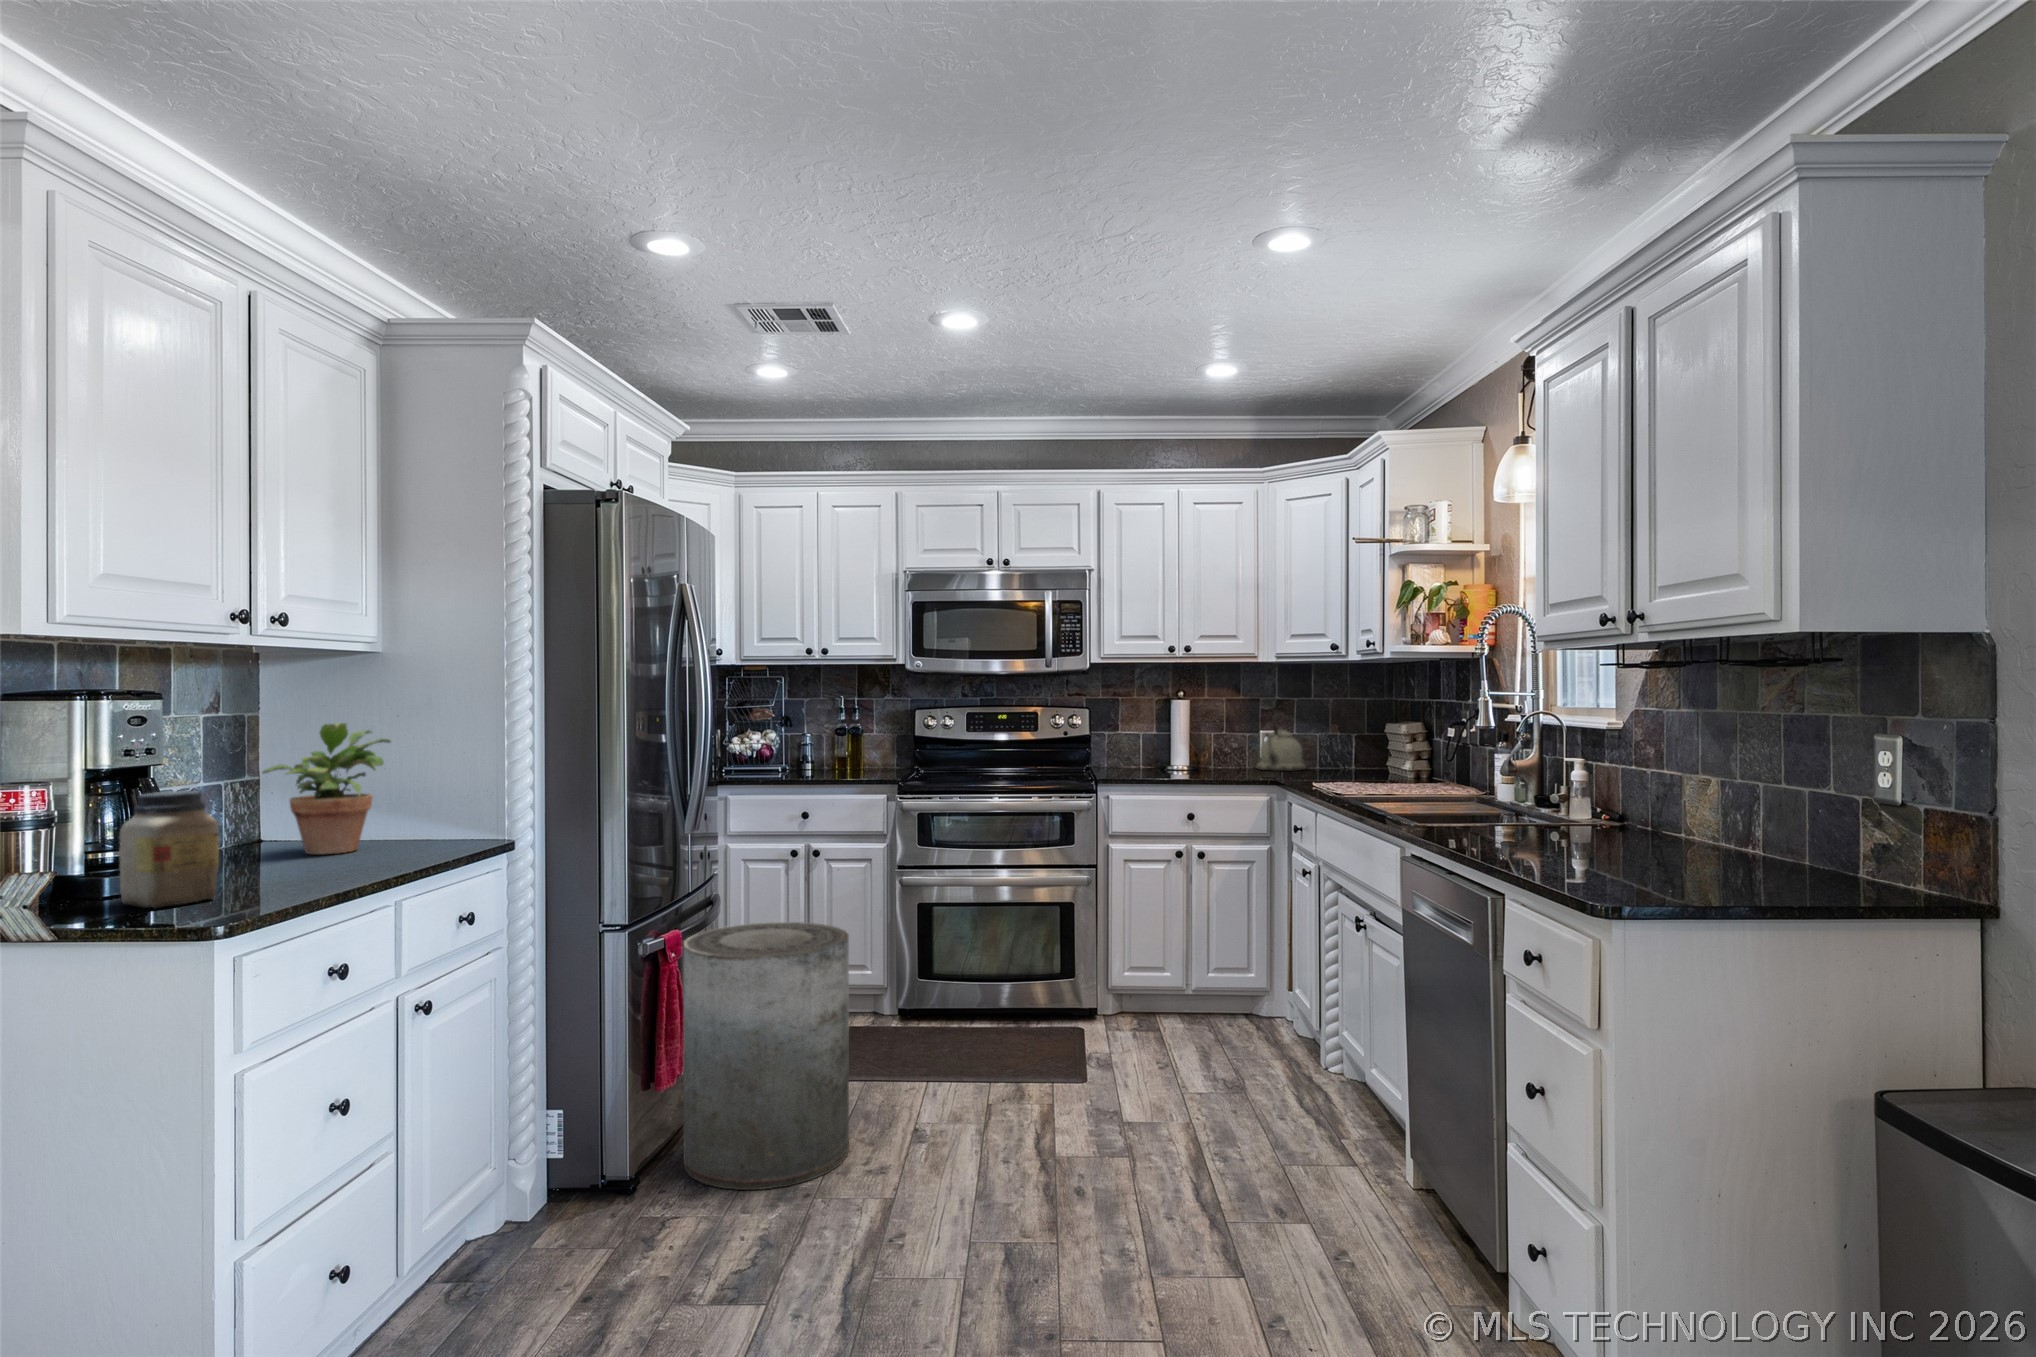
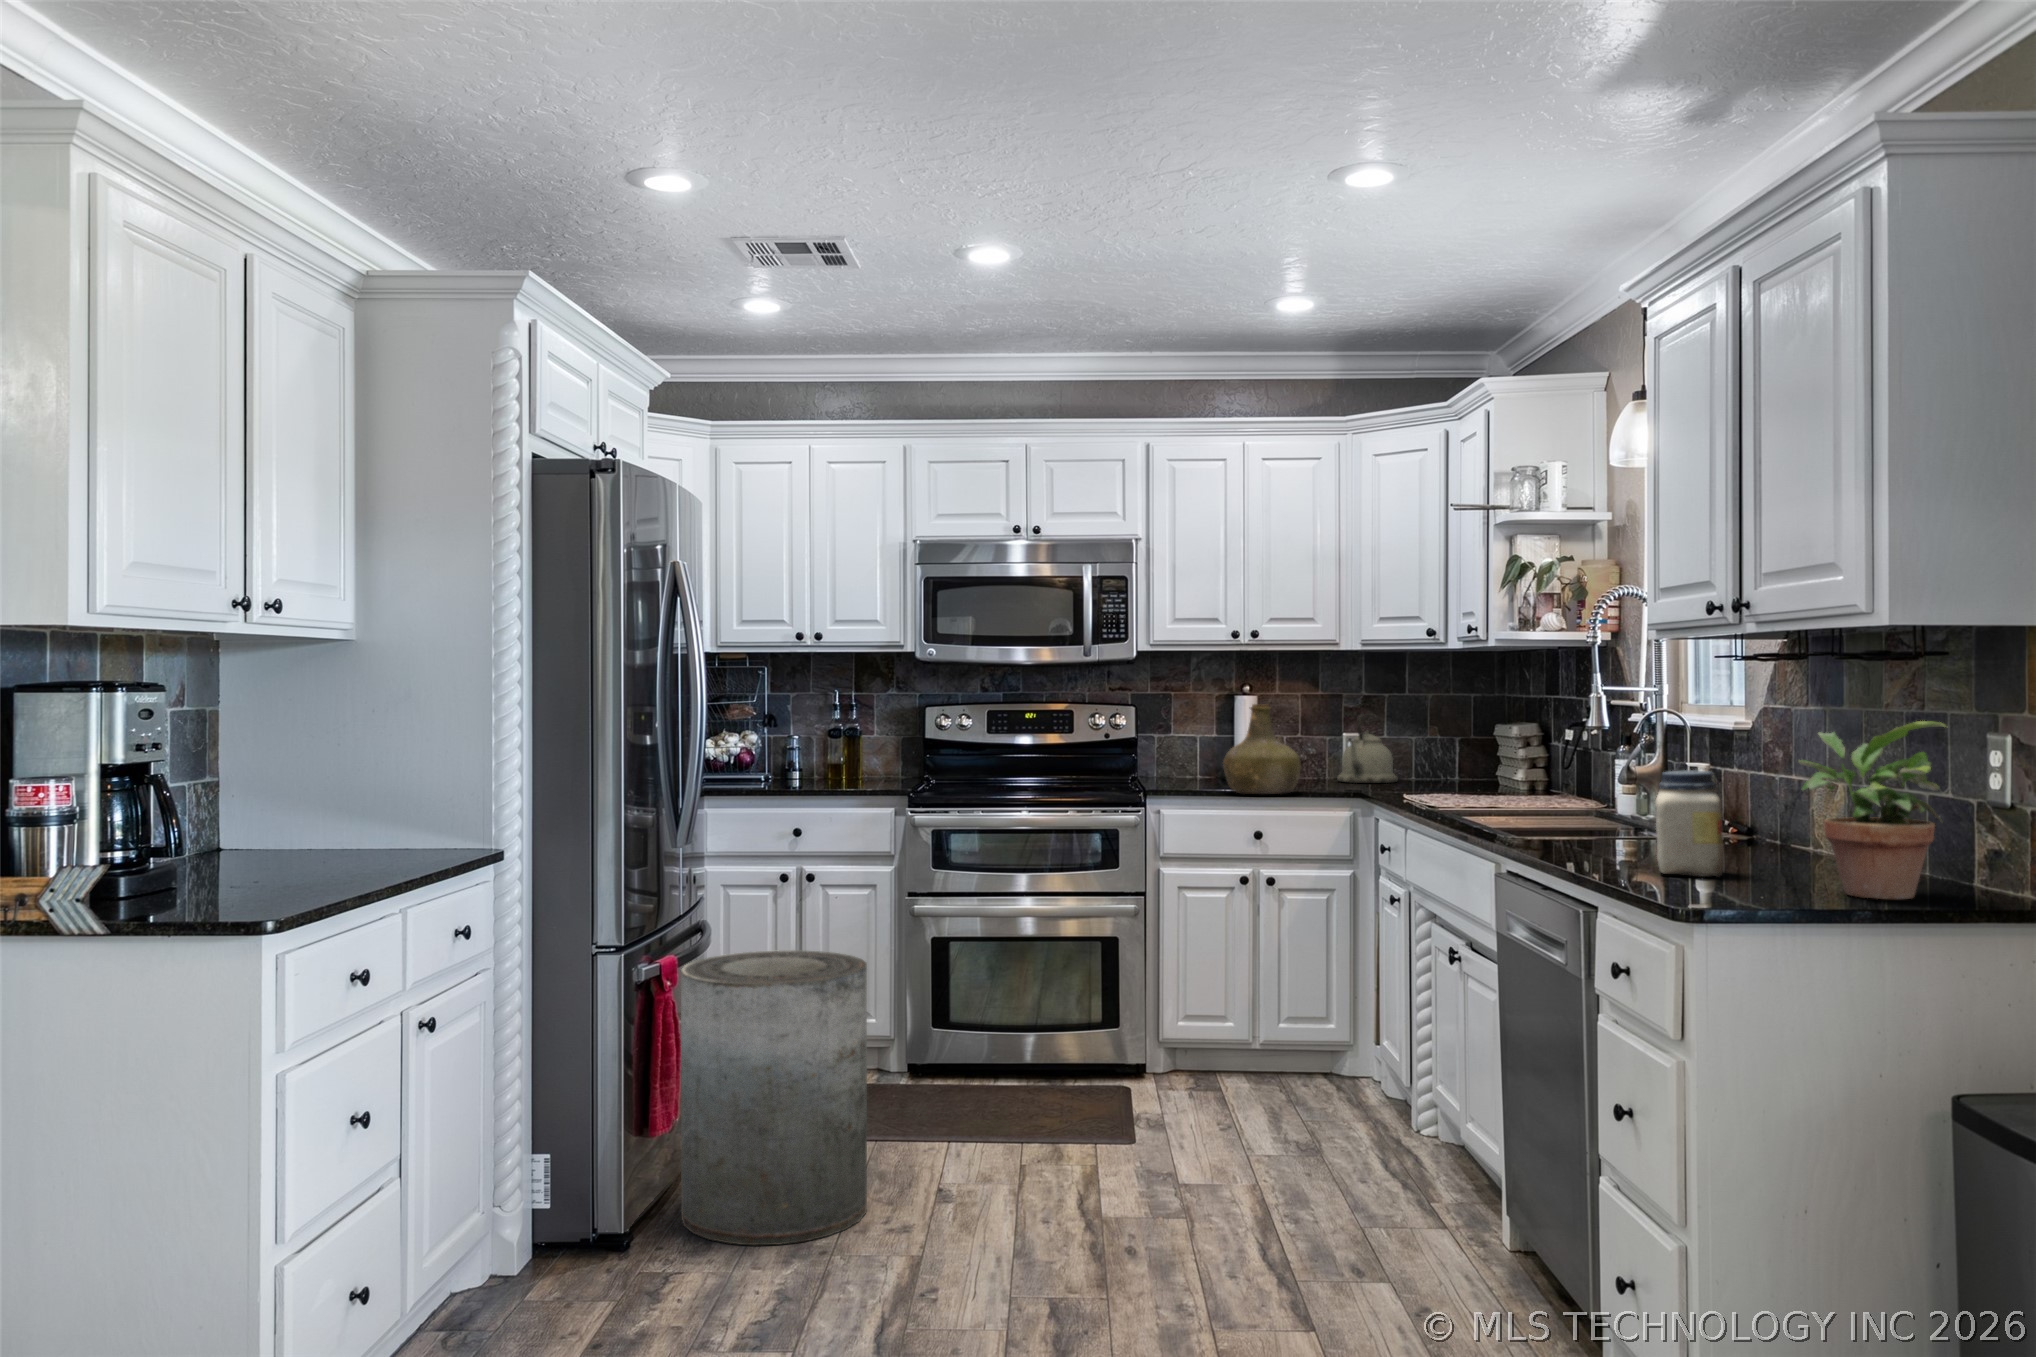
bottle: none [1162,706,1226,781] -> present [1223,704,1300,794]
potted plant: present [262,723,391,854] -> present [1799,721,1945,899]
jar: present [119,791,219,908] -> present [1655,770,1724,877]

